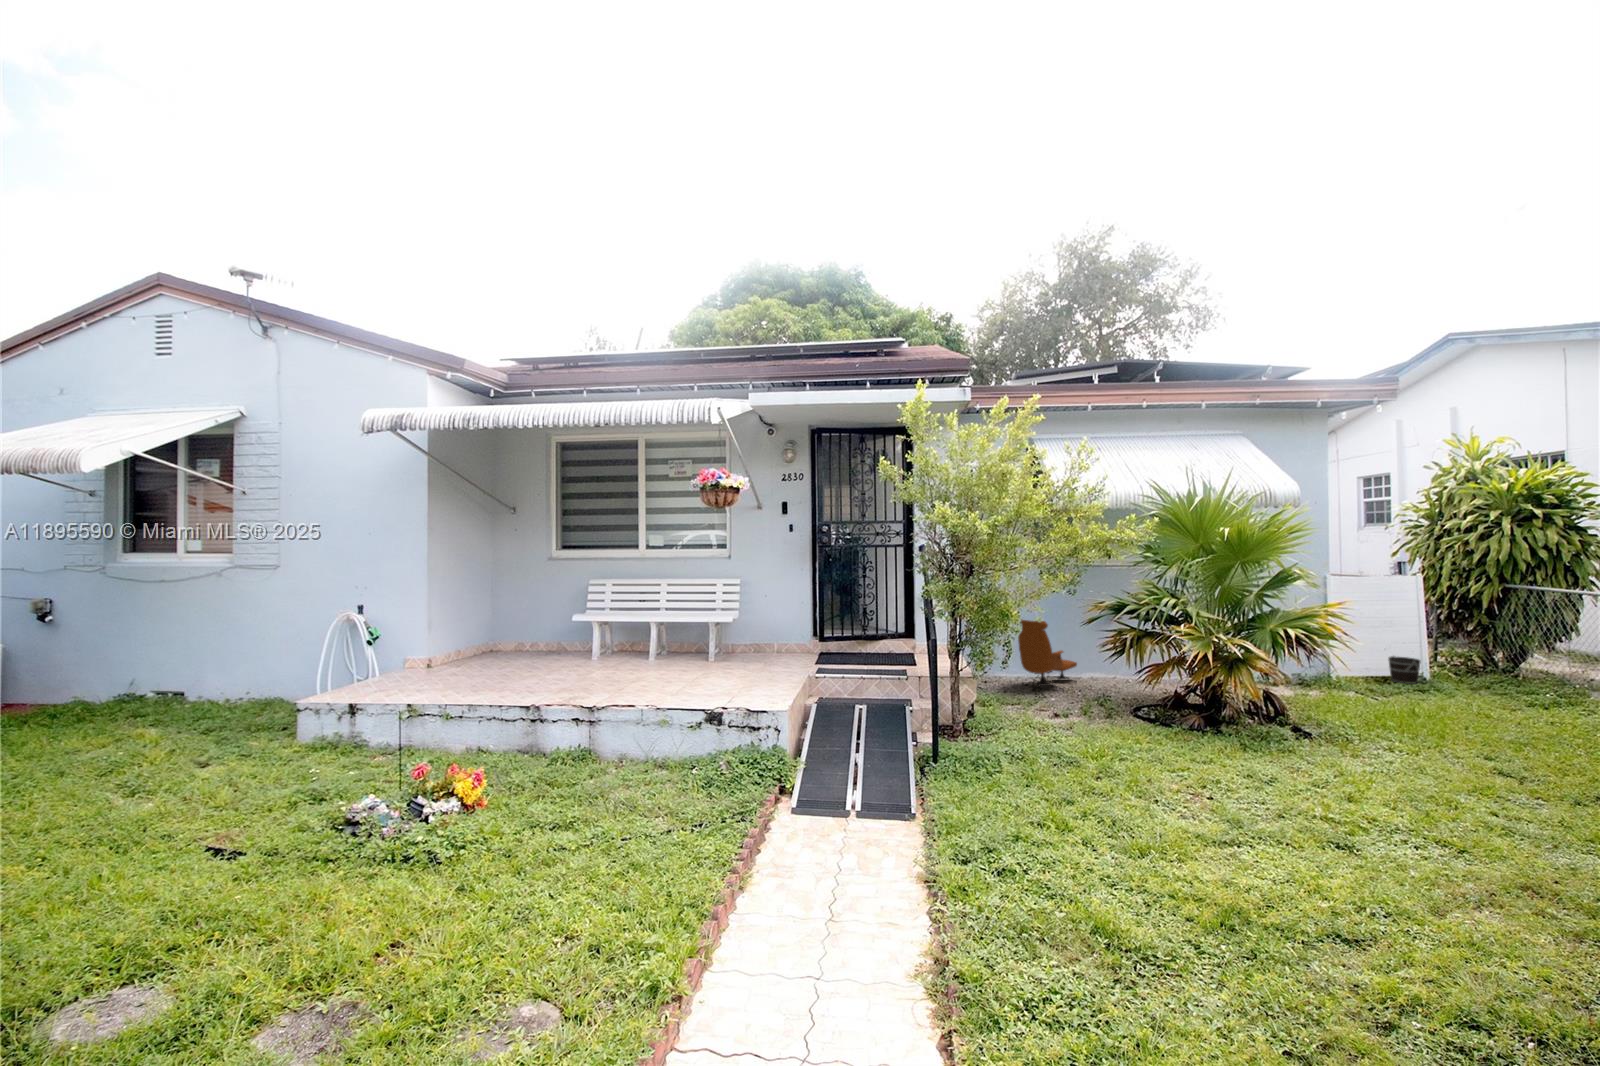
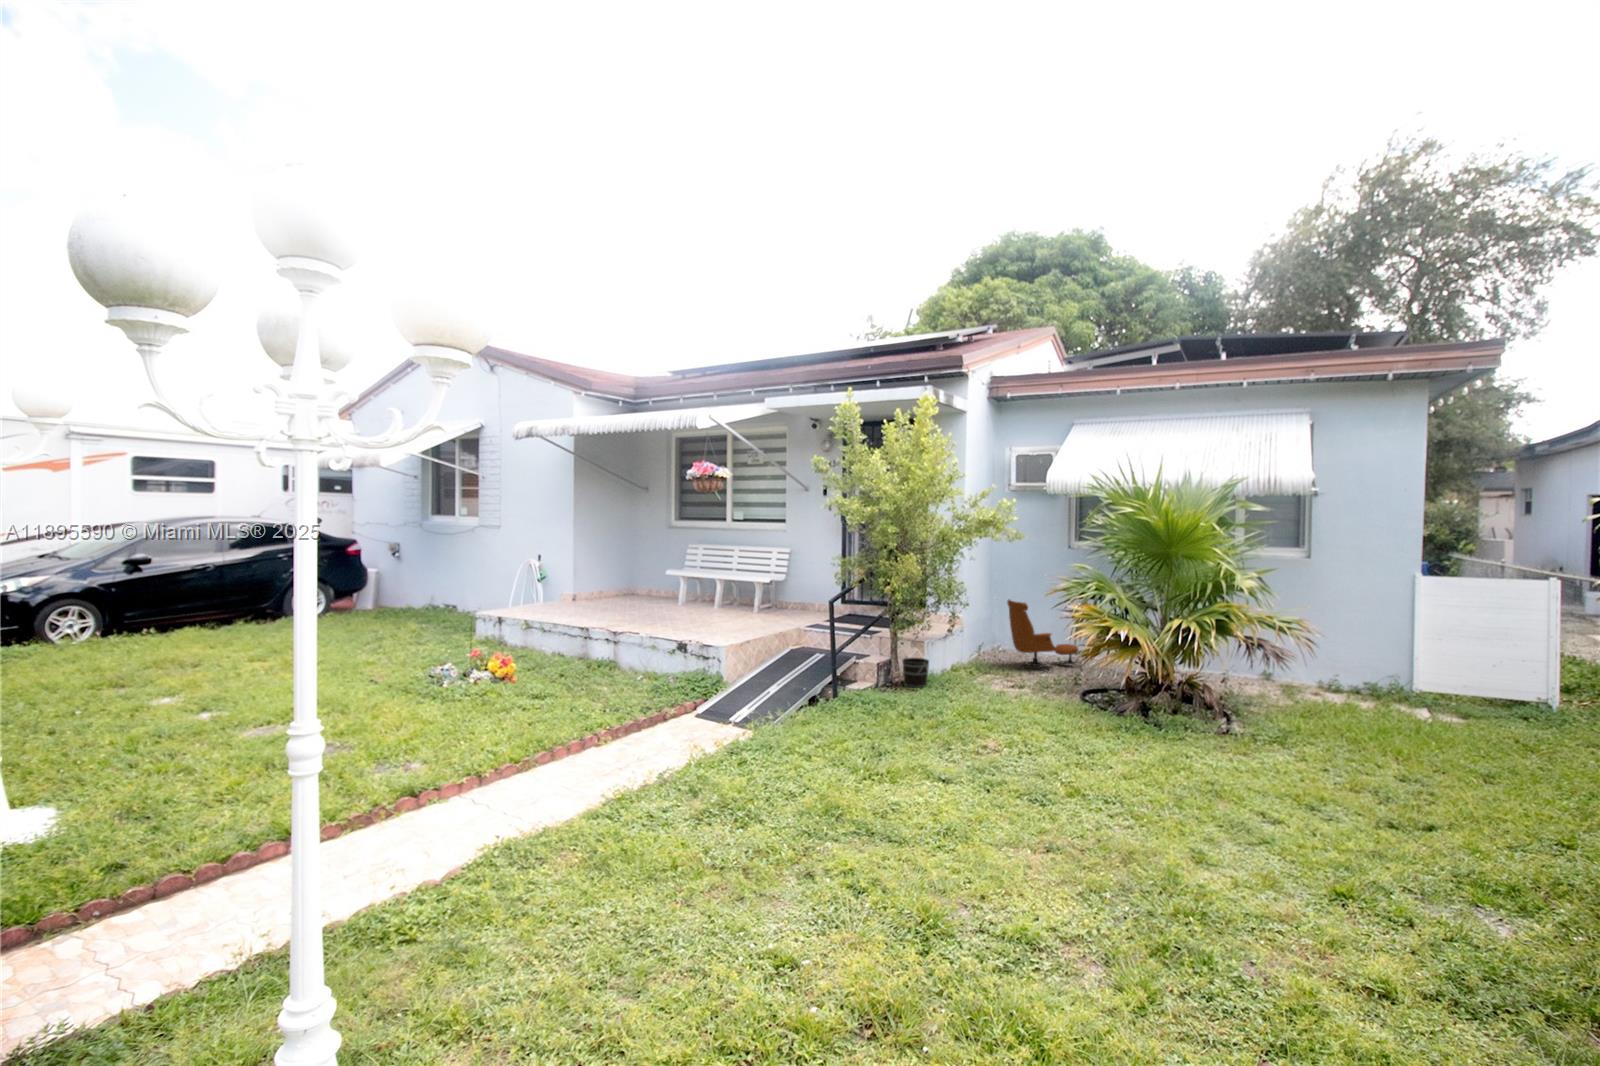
bucket: present [1388,656,1421,684] -> present [902,658,929,687]

